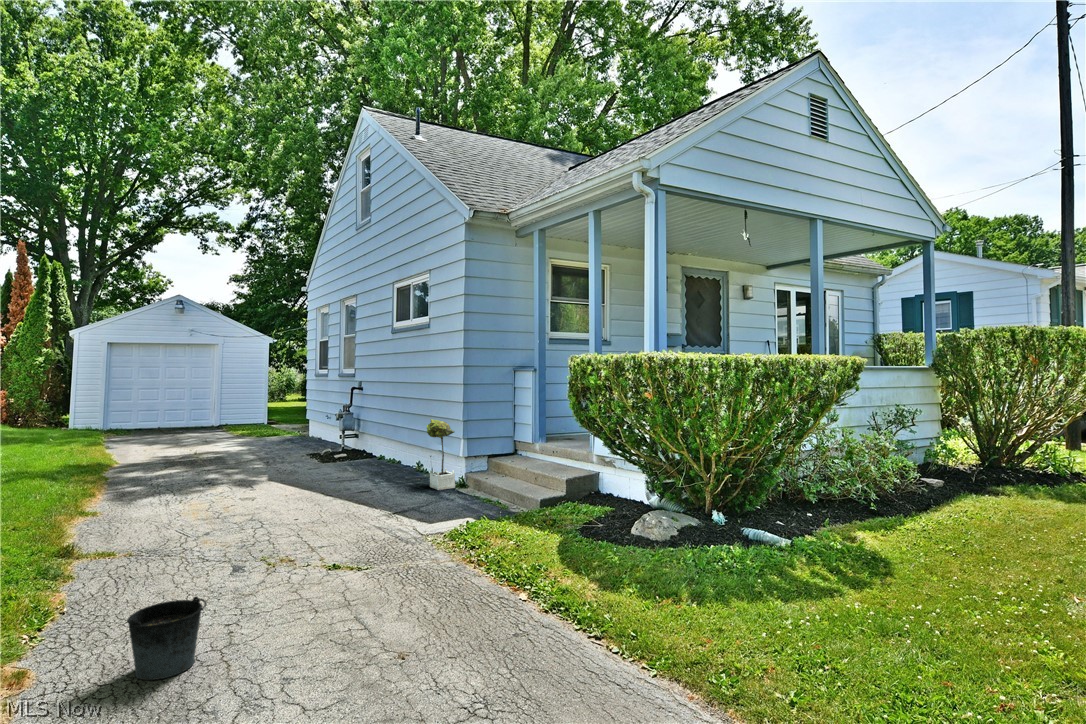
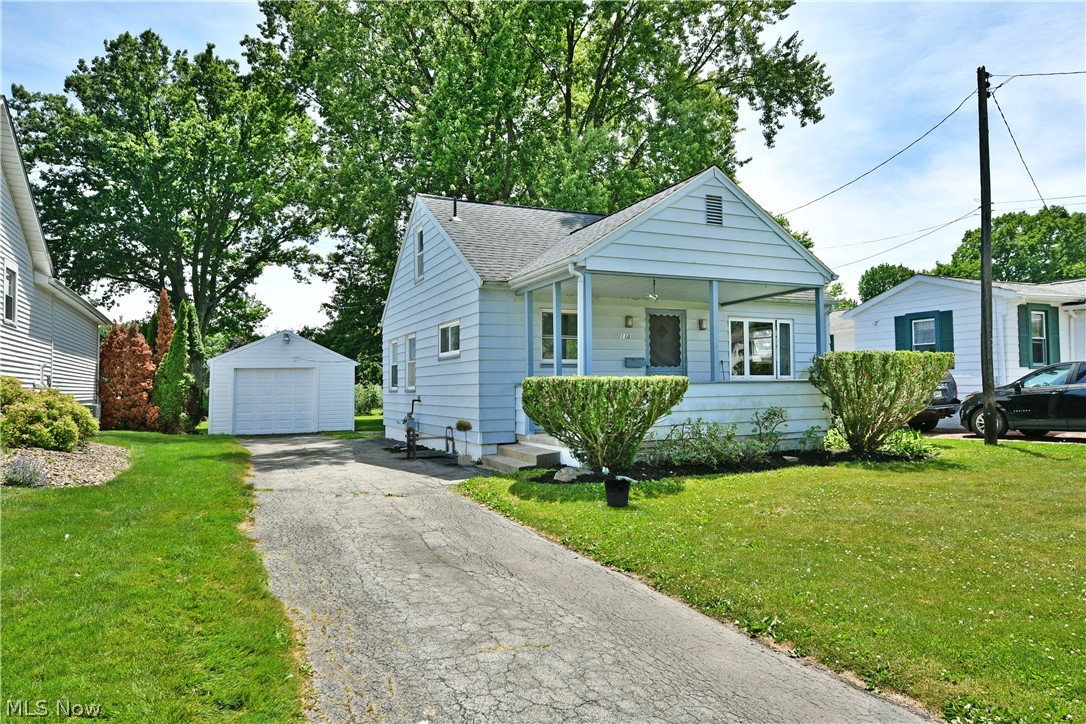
bench: none [346,425,419,478] -> present [407,426,456,461]
bucket: present [127,596,207,680] -> present [604,478,632,507]

